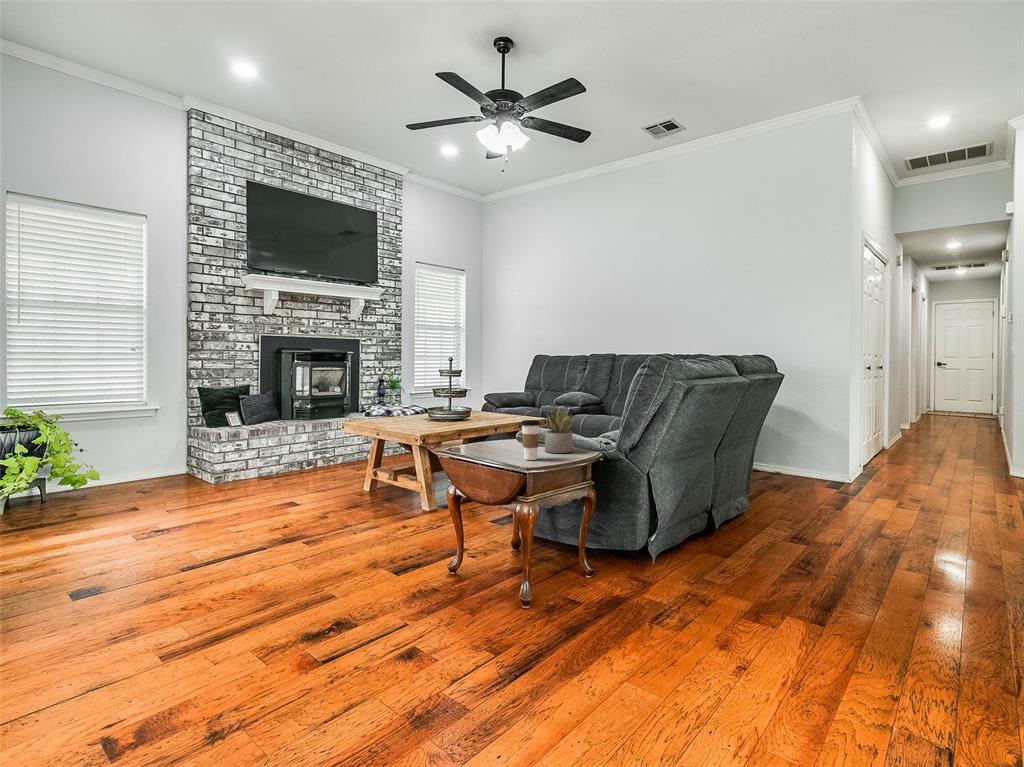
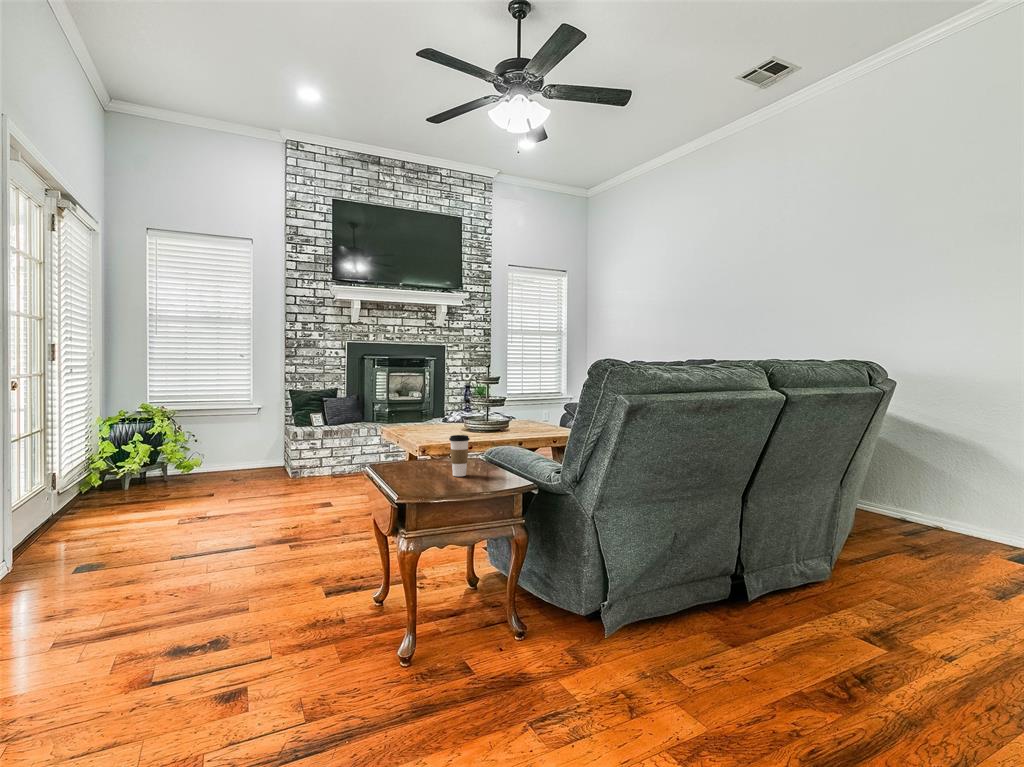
succulent plant: present [545,409,573,453] -> none [490,422,521,471]

